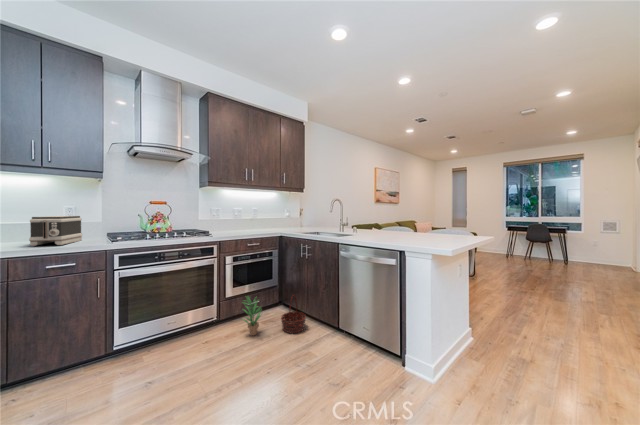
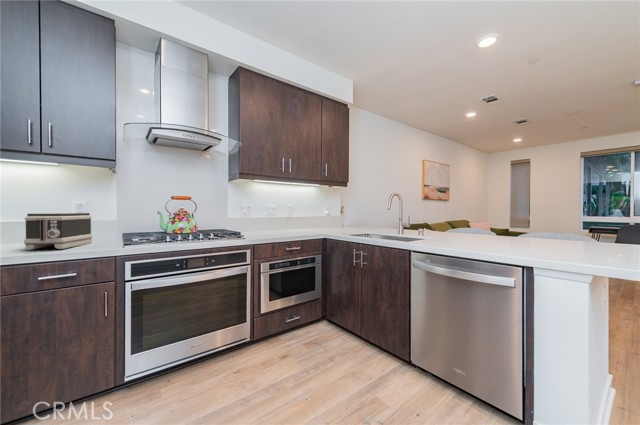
basket: present [281,294,306,333] -> none [329,313,361,365]
potted plant: present [244,297,261,336] -> none [280,313,307,366]

